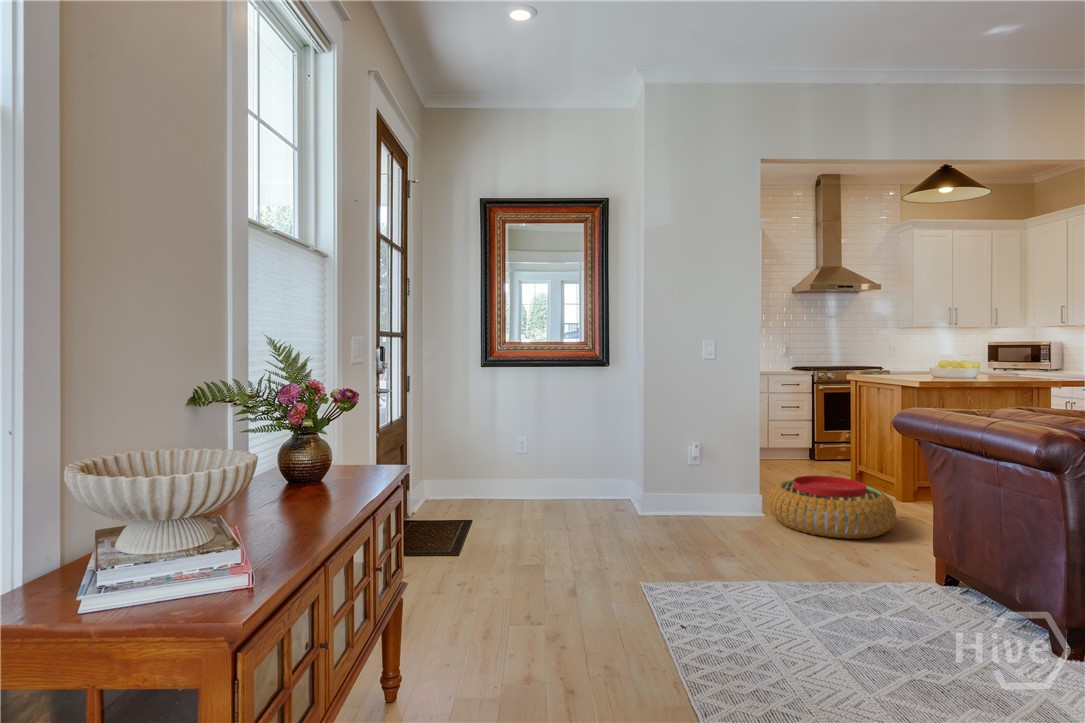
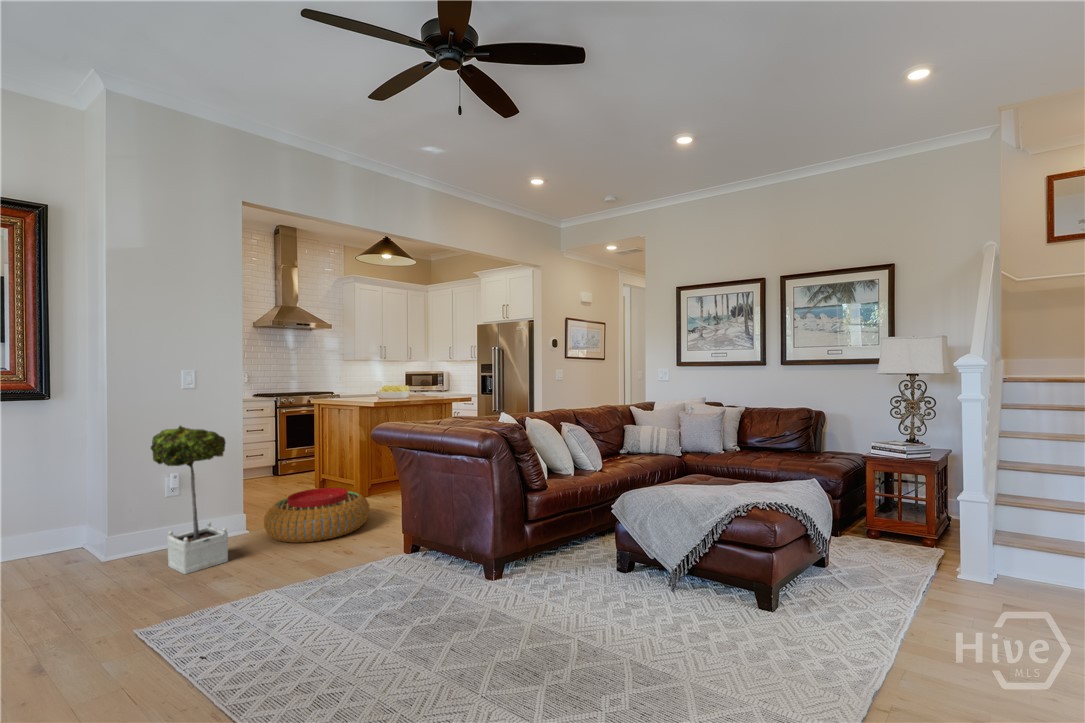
potted tree: none [665,387,727,528] -> present [151,426,228,574]

